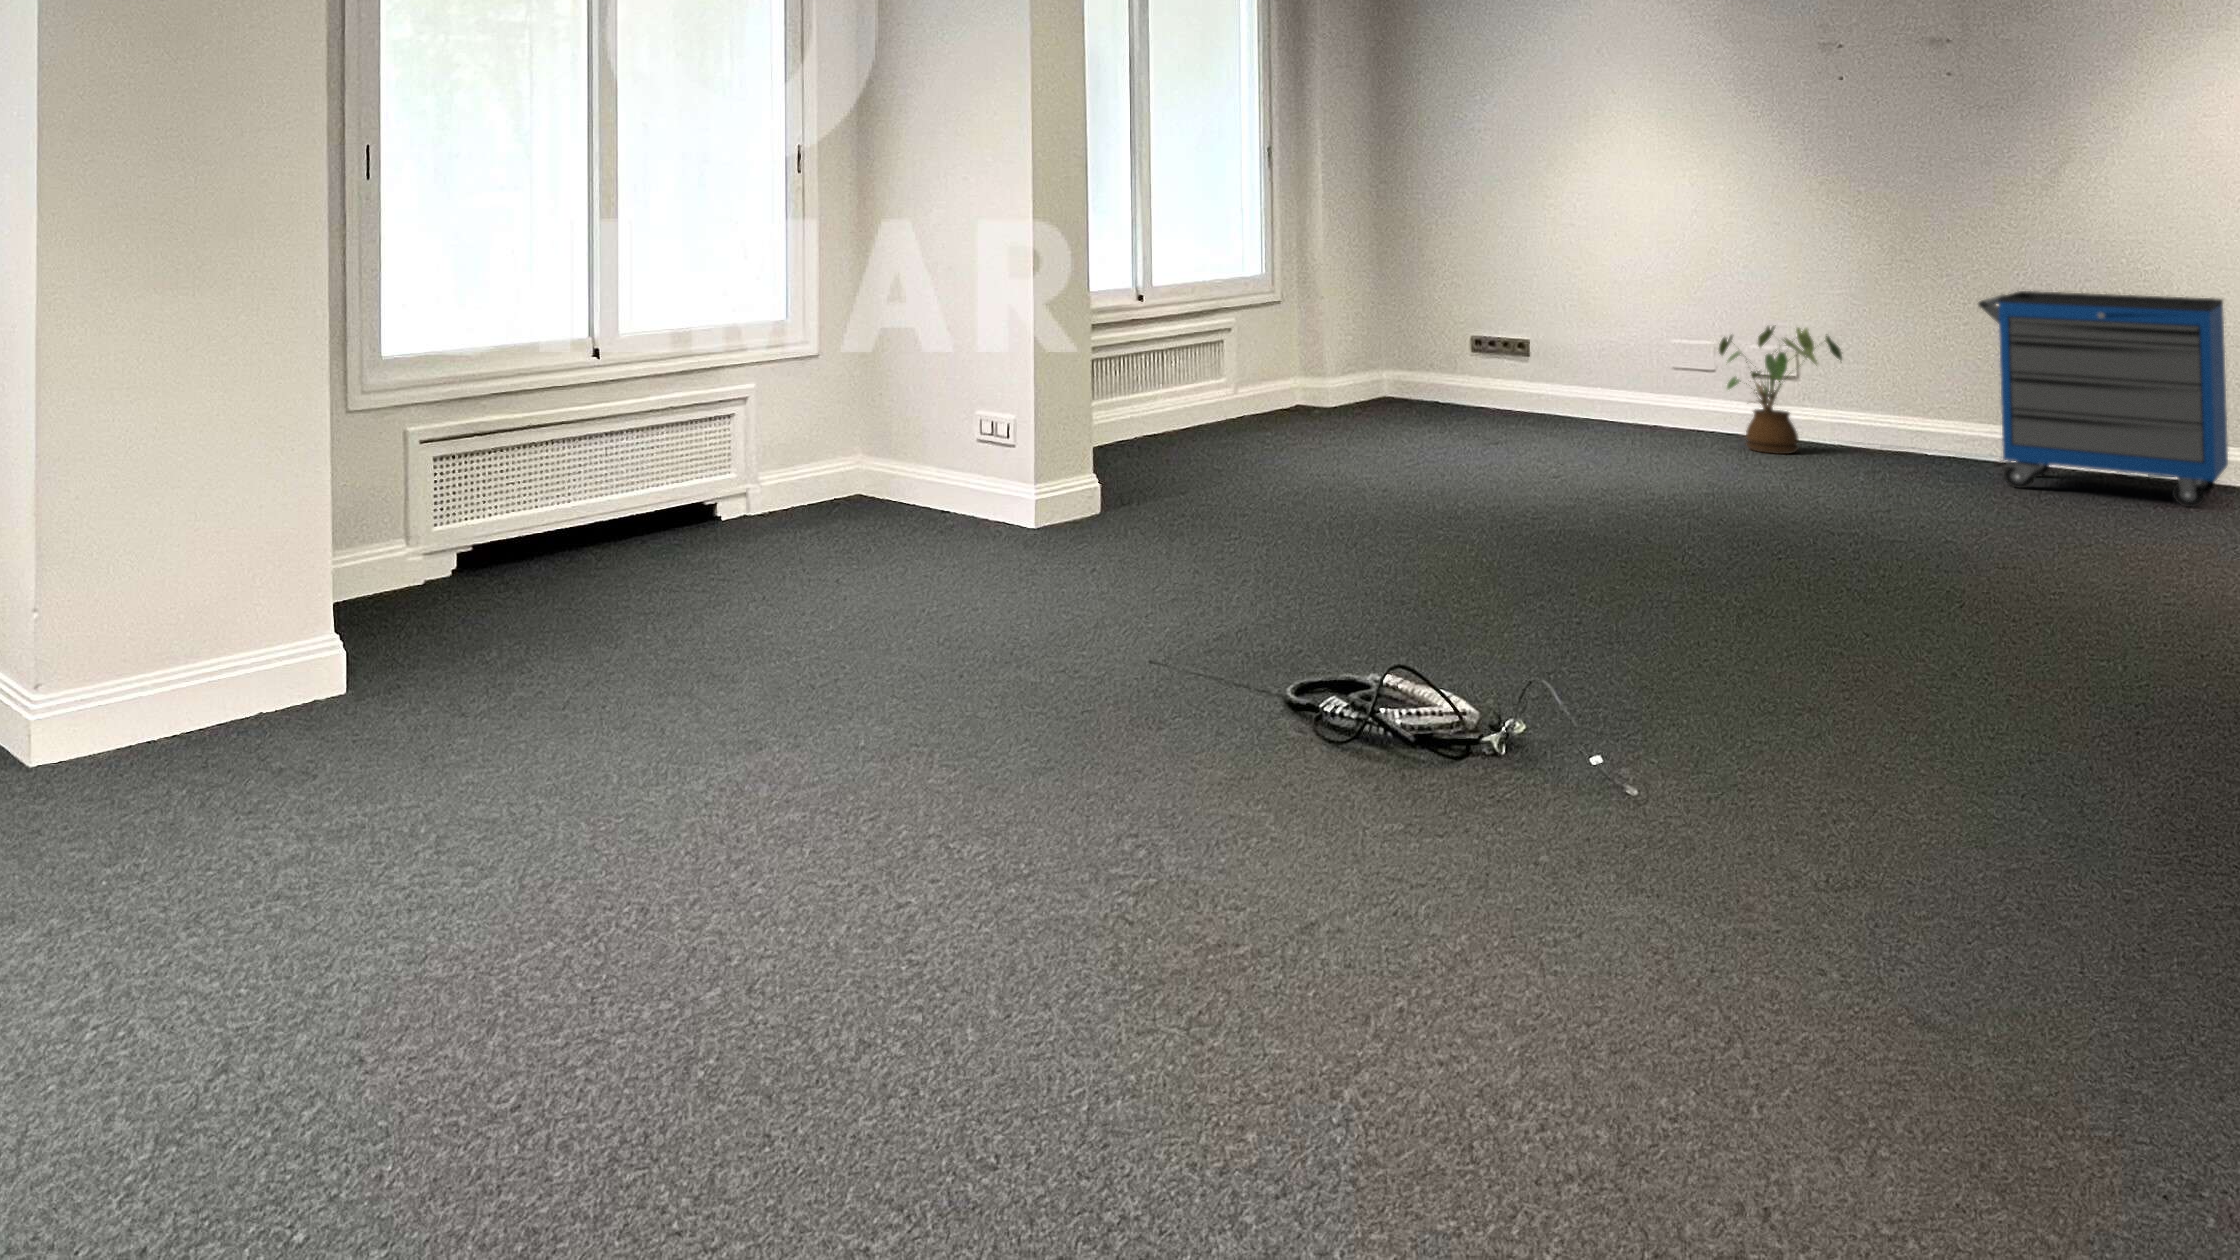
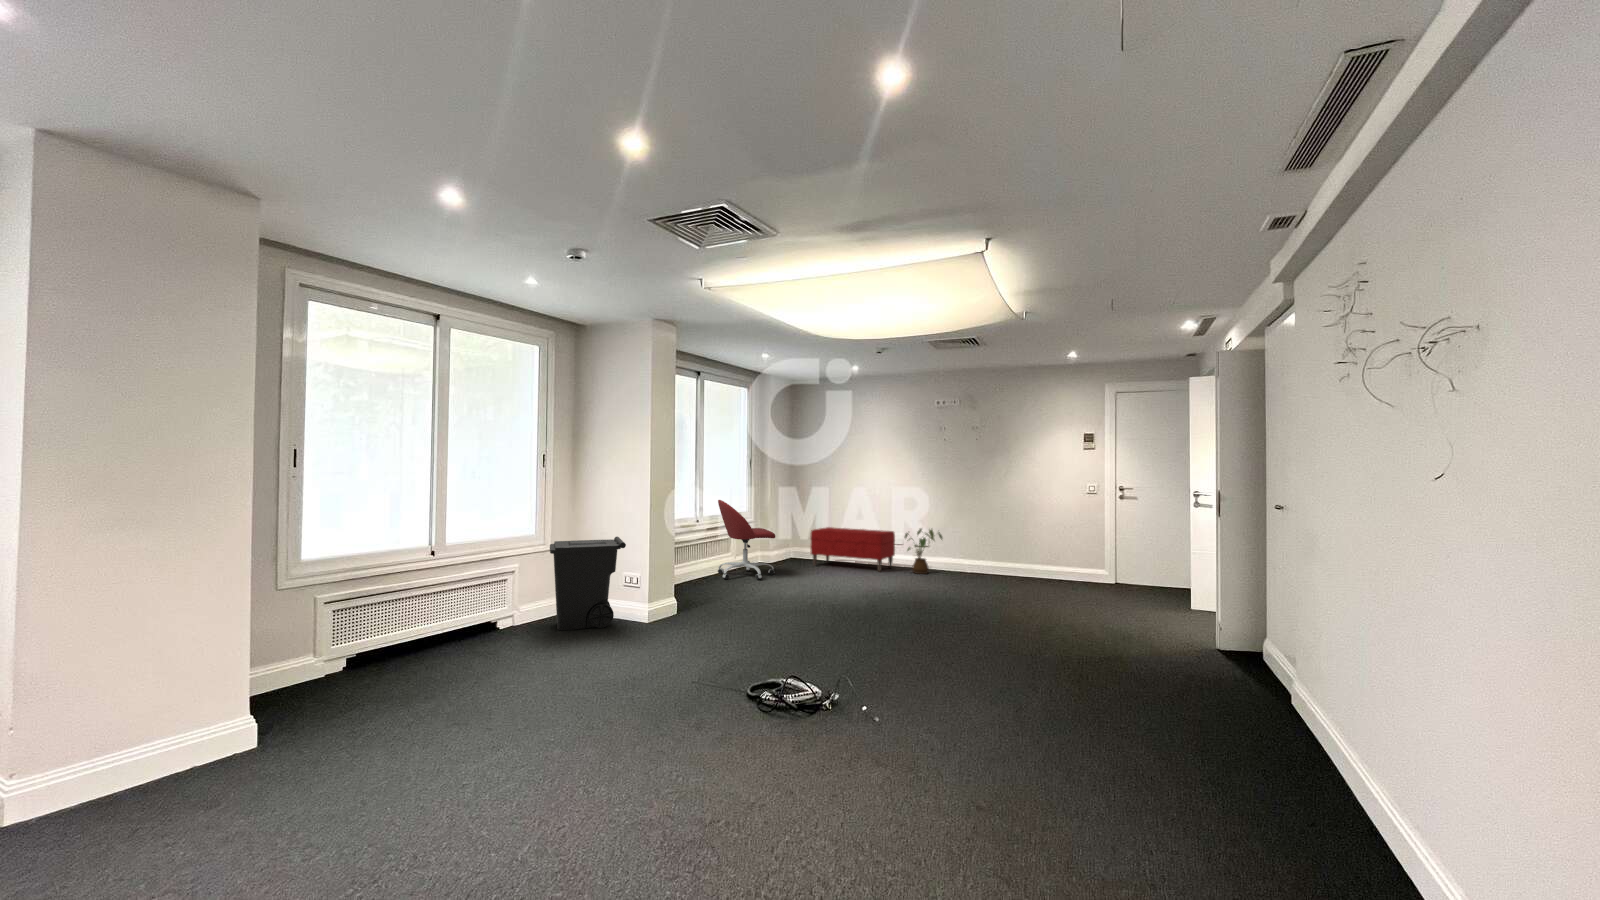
office chair: none [1187,246,1340,447] -> present [718,500,775,580]
storage cabinet: present [1978,291,2228,507] -> none [983,515,1051,587]
bench: none [1436,320,1689,443] -> present [810,527,895,572]
trash can: none [814,328,980,532] -> present [550,537,626,630]

